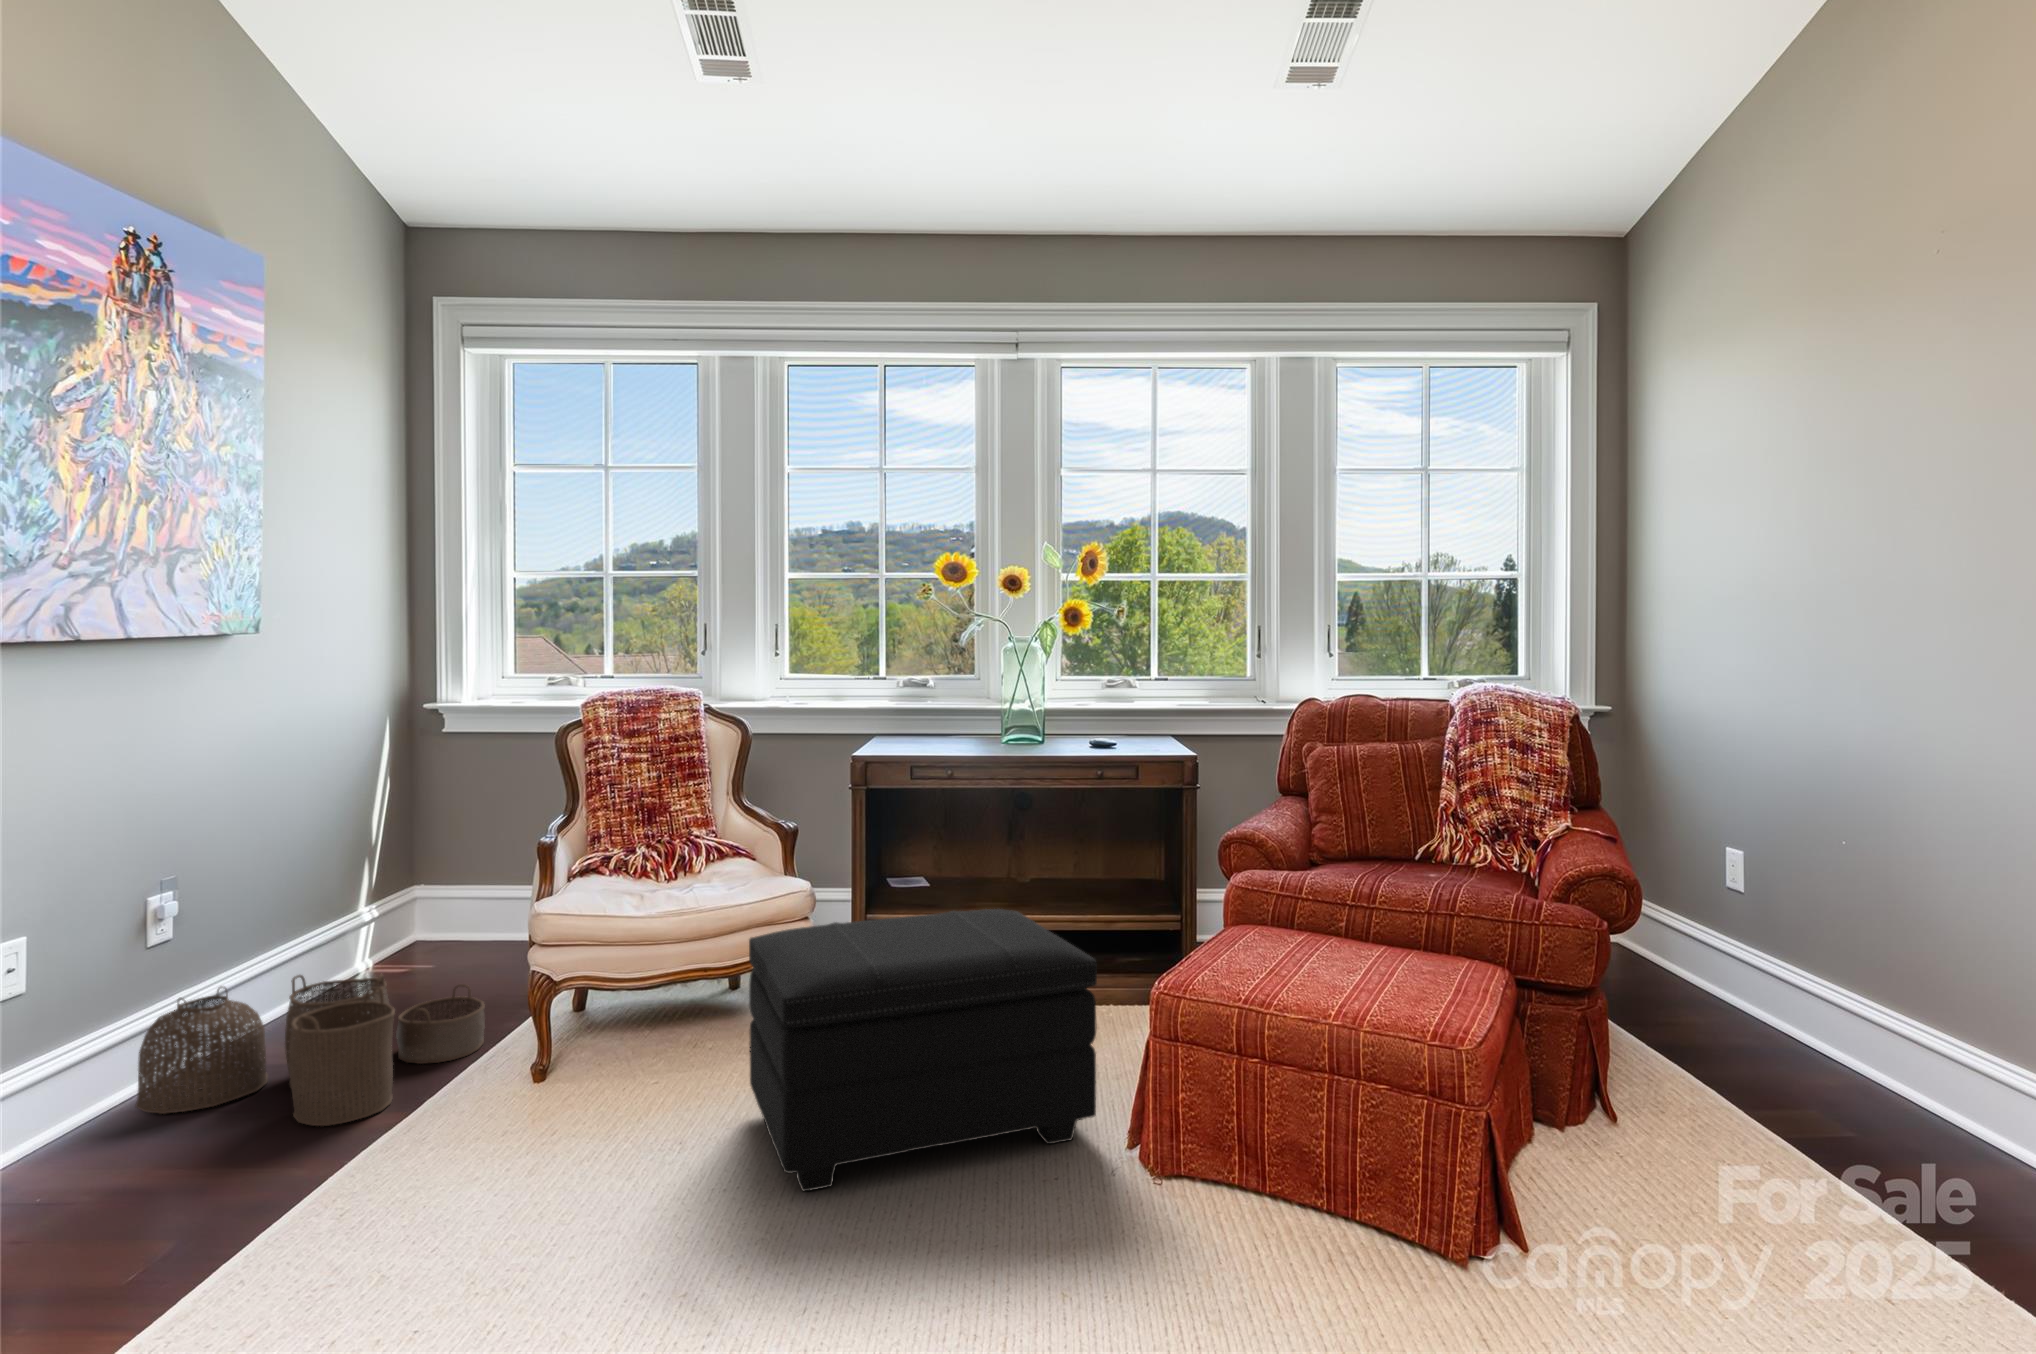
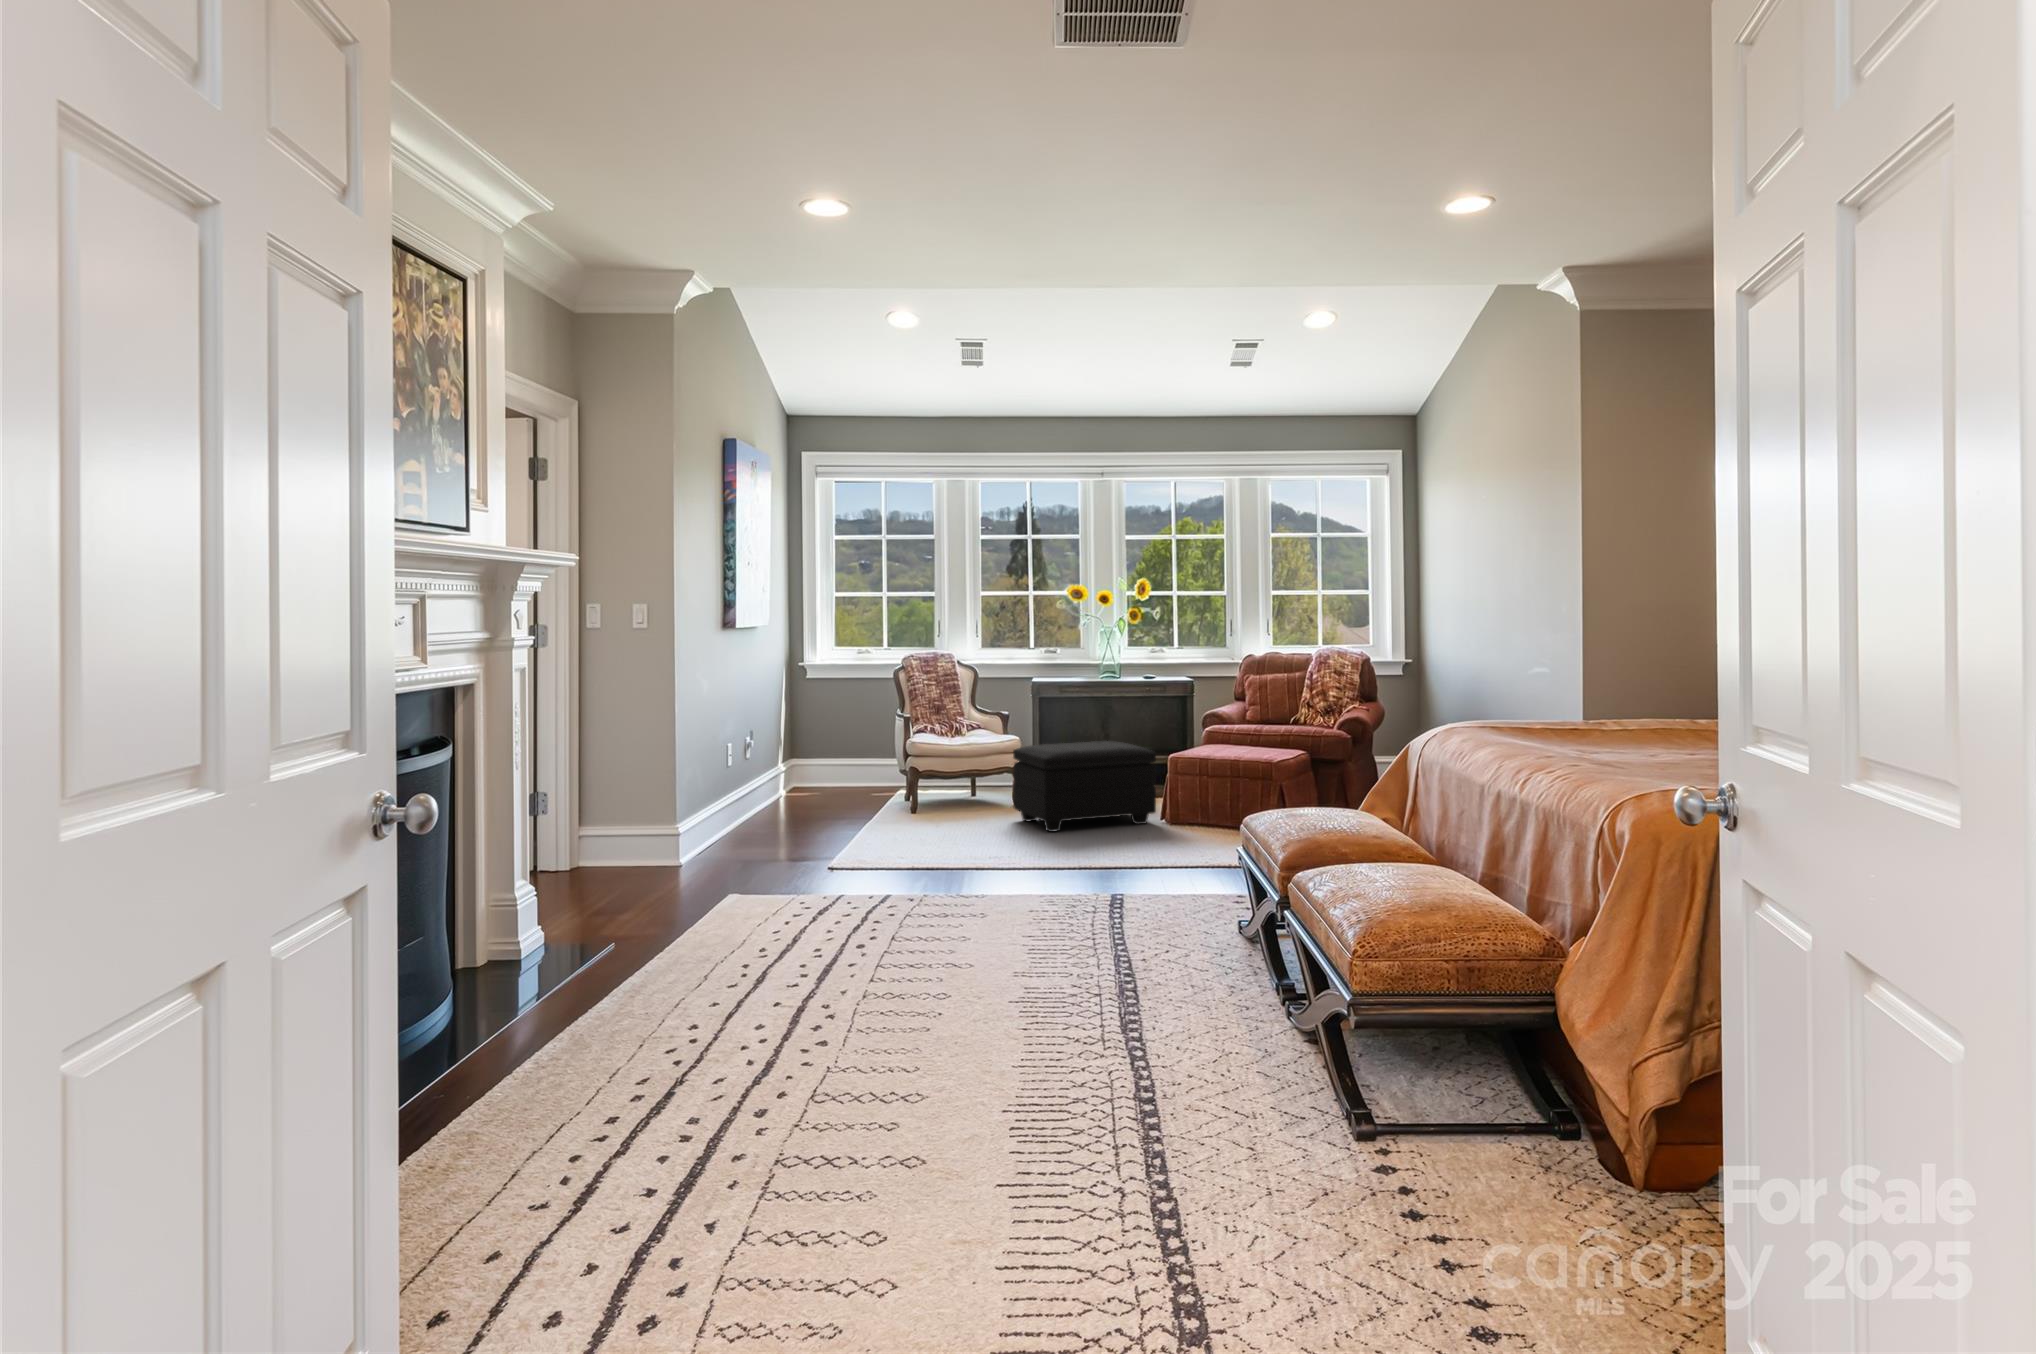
woven basket: present [136,974,485,1126] -> none [759,772,880,824]

